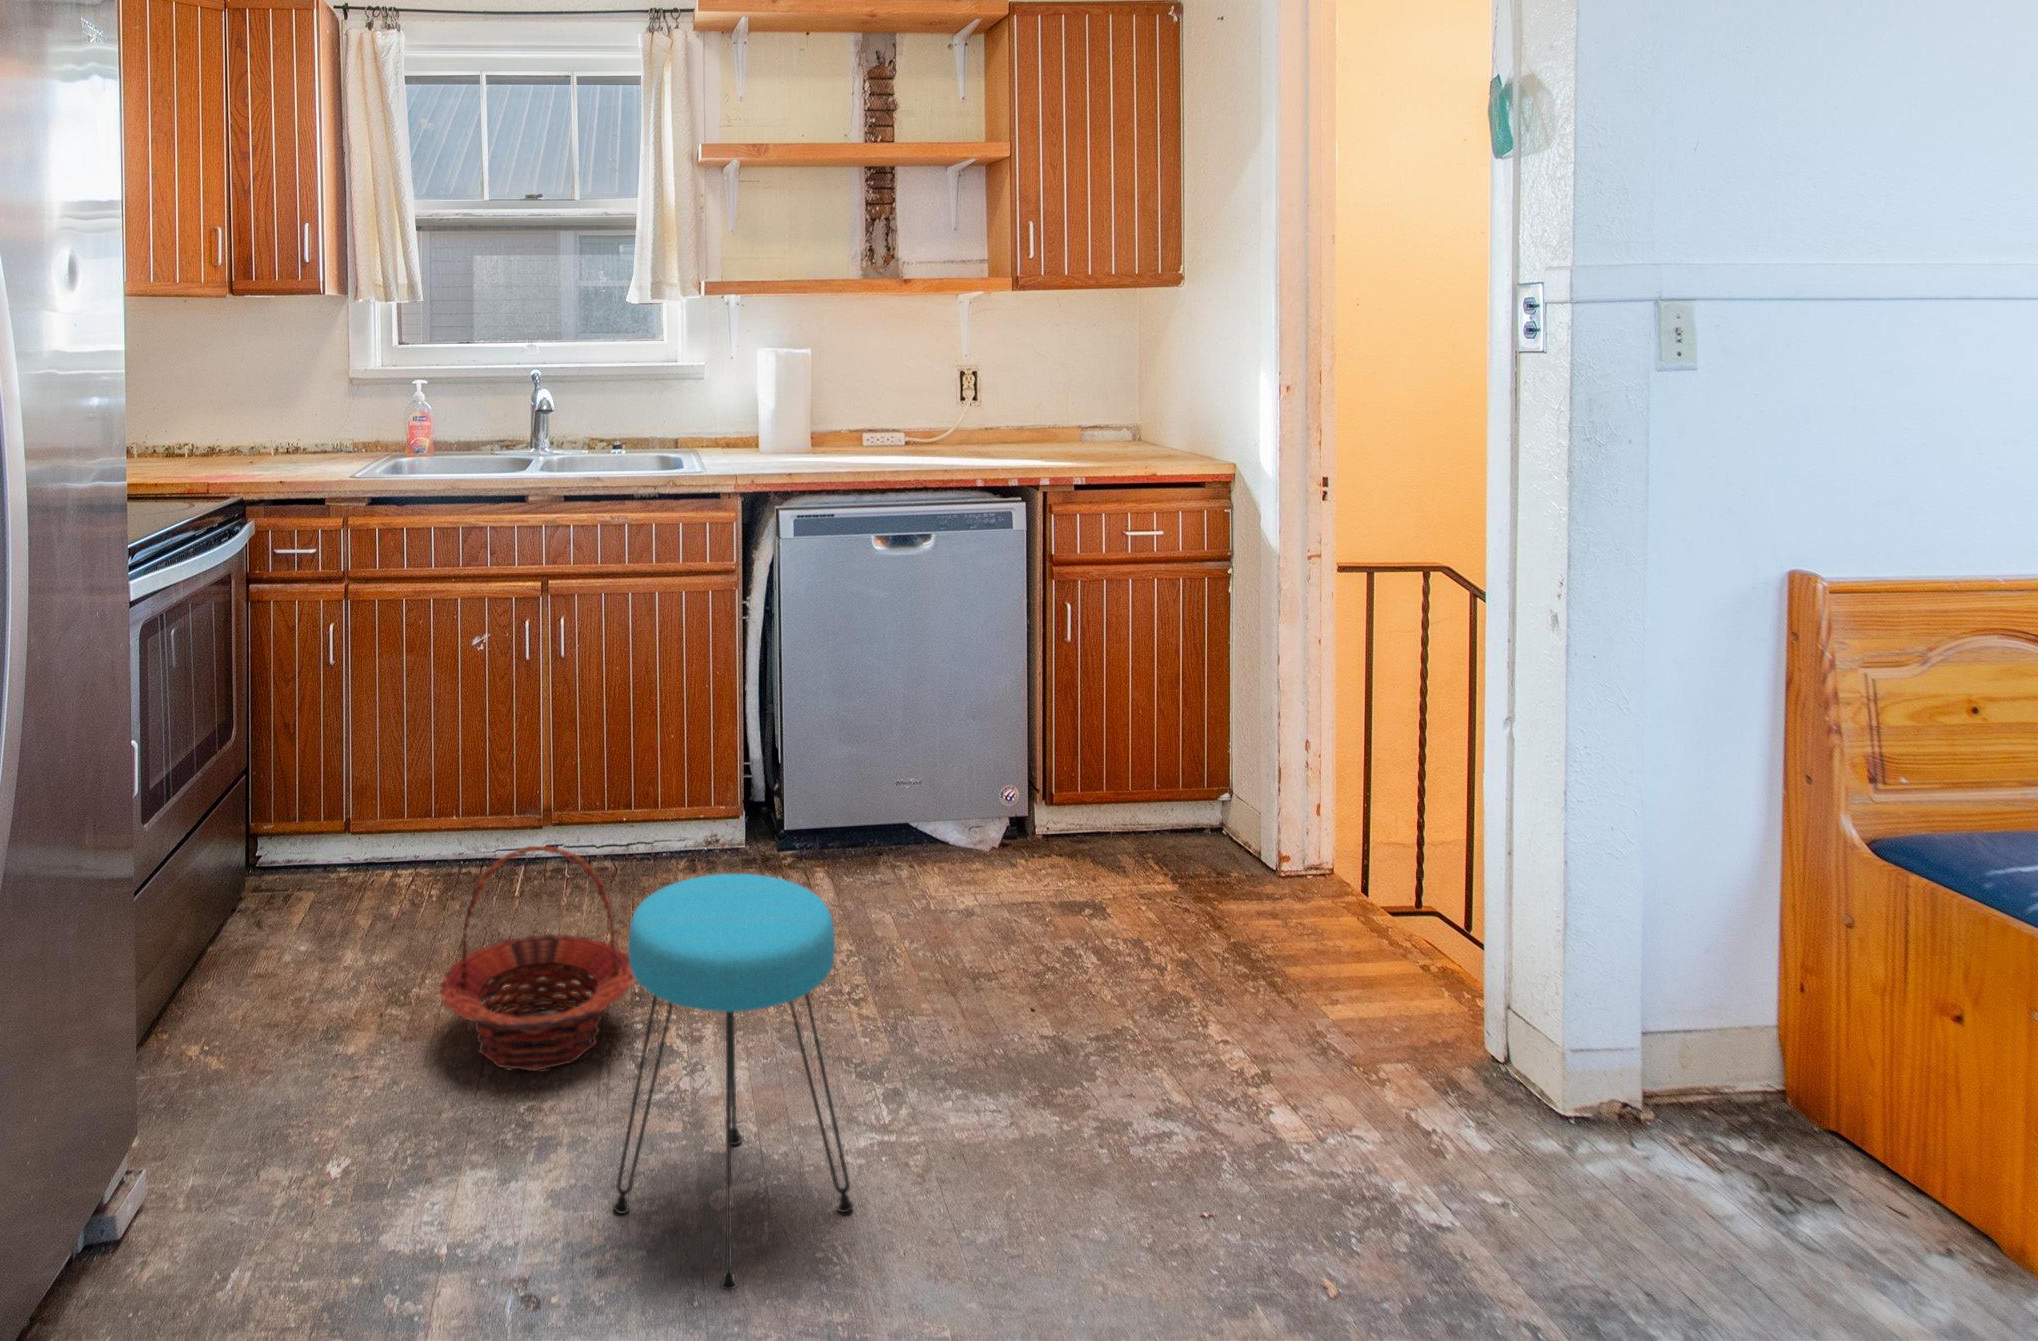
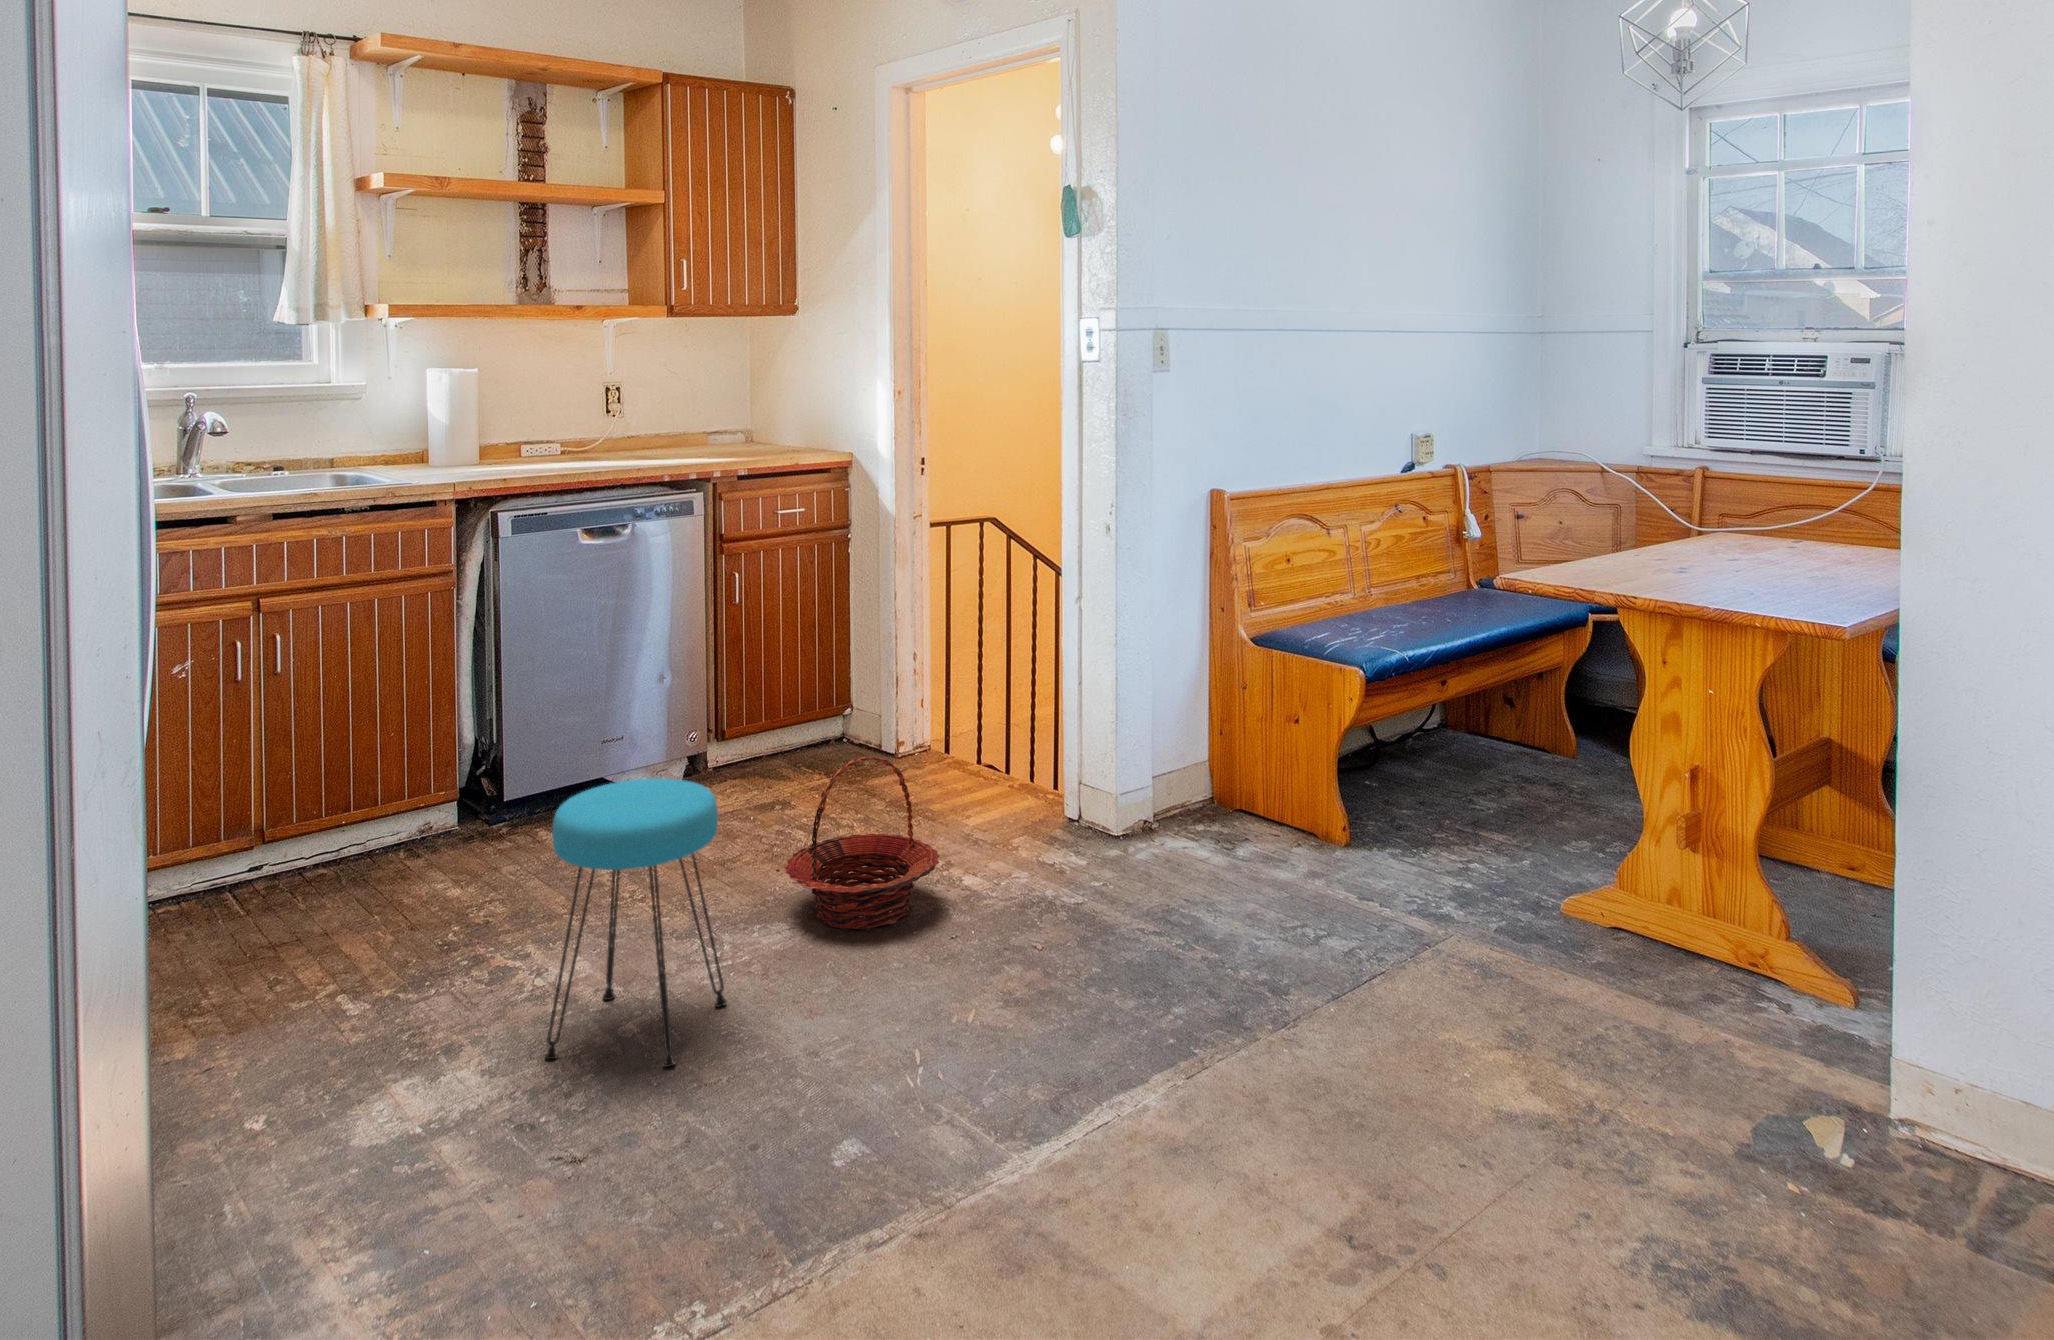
basket: present [439,846,635,1071] -> present [785,756,940,929]

